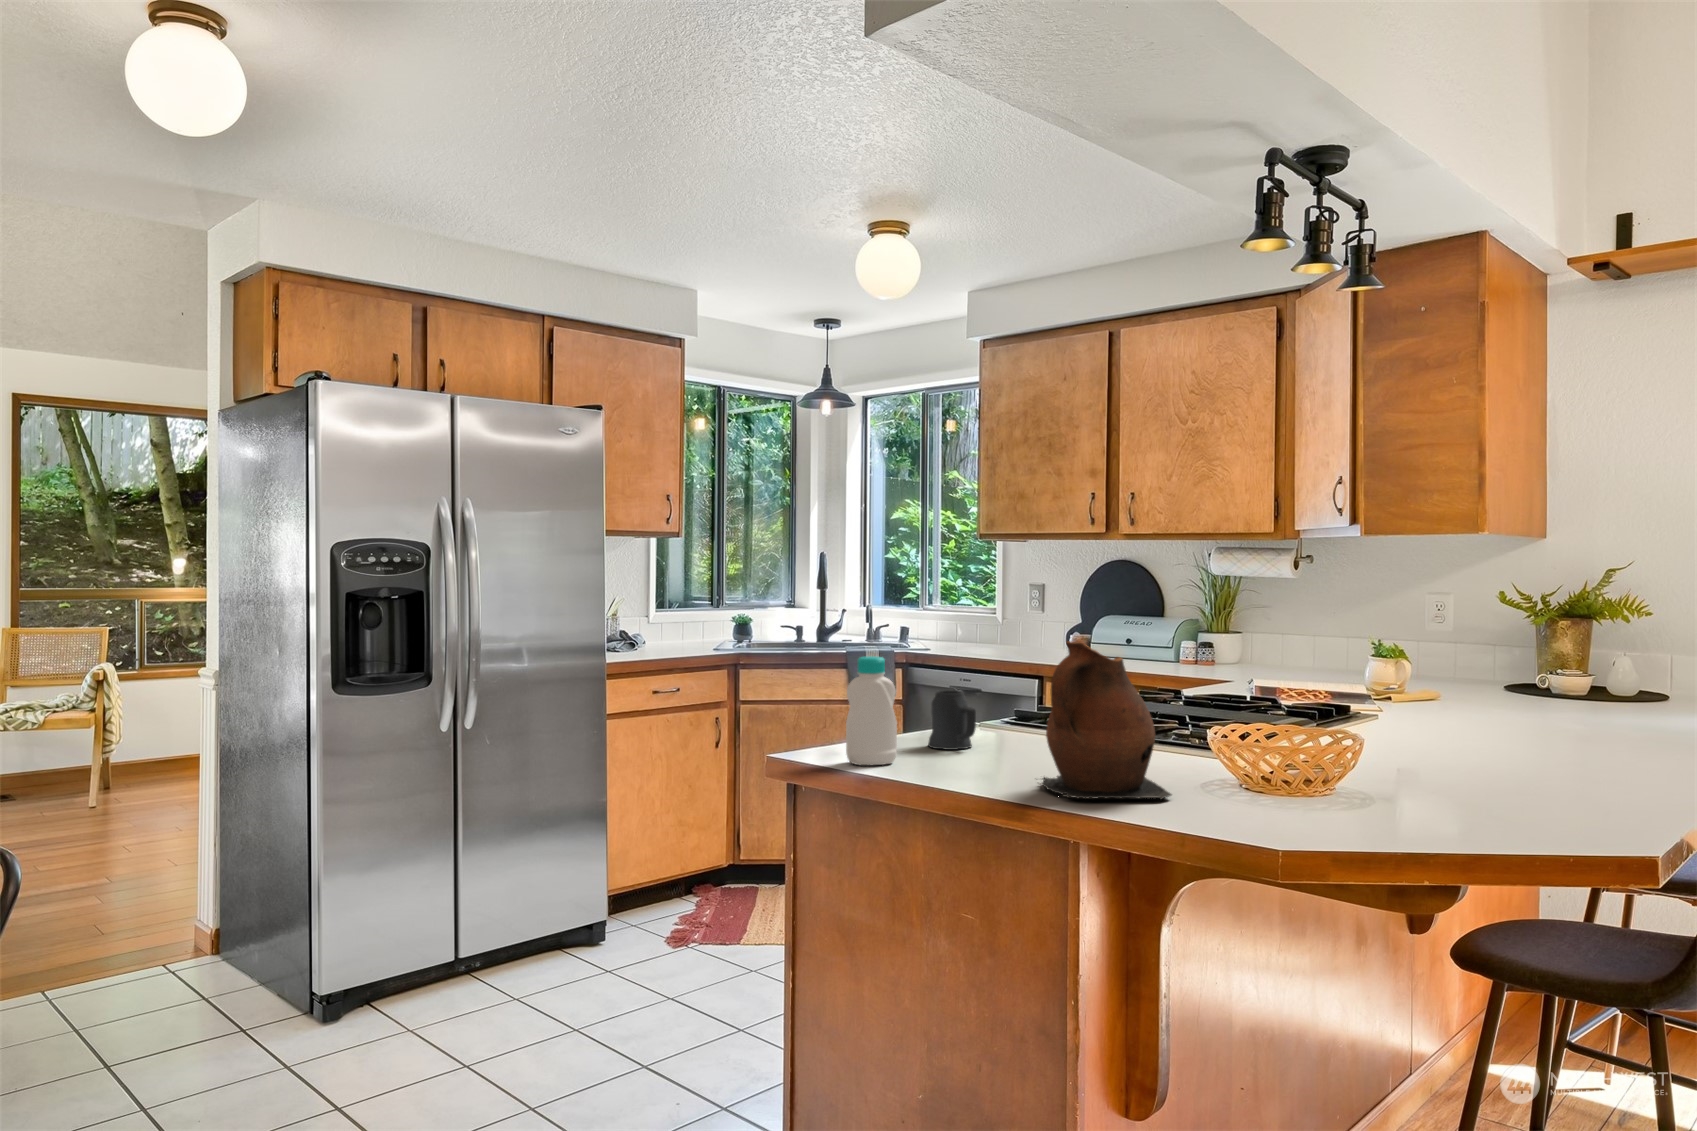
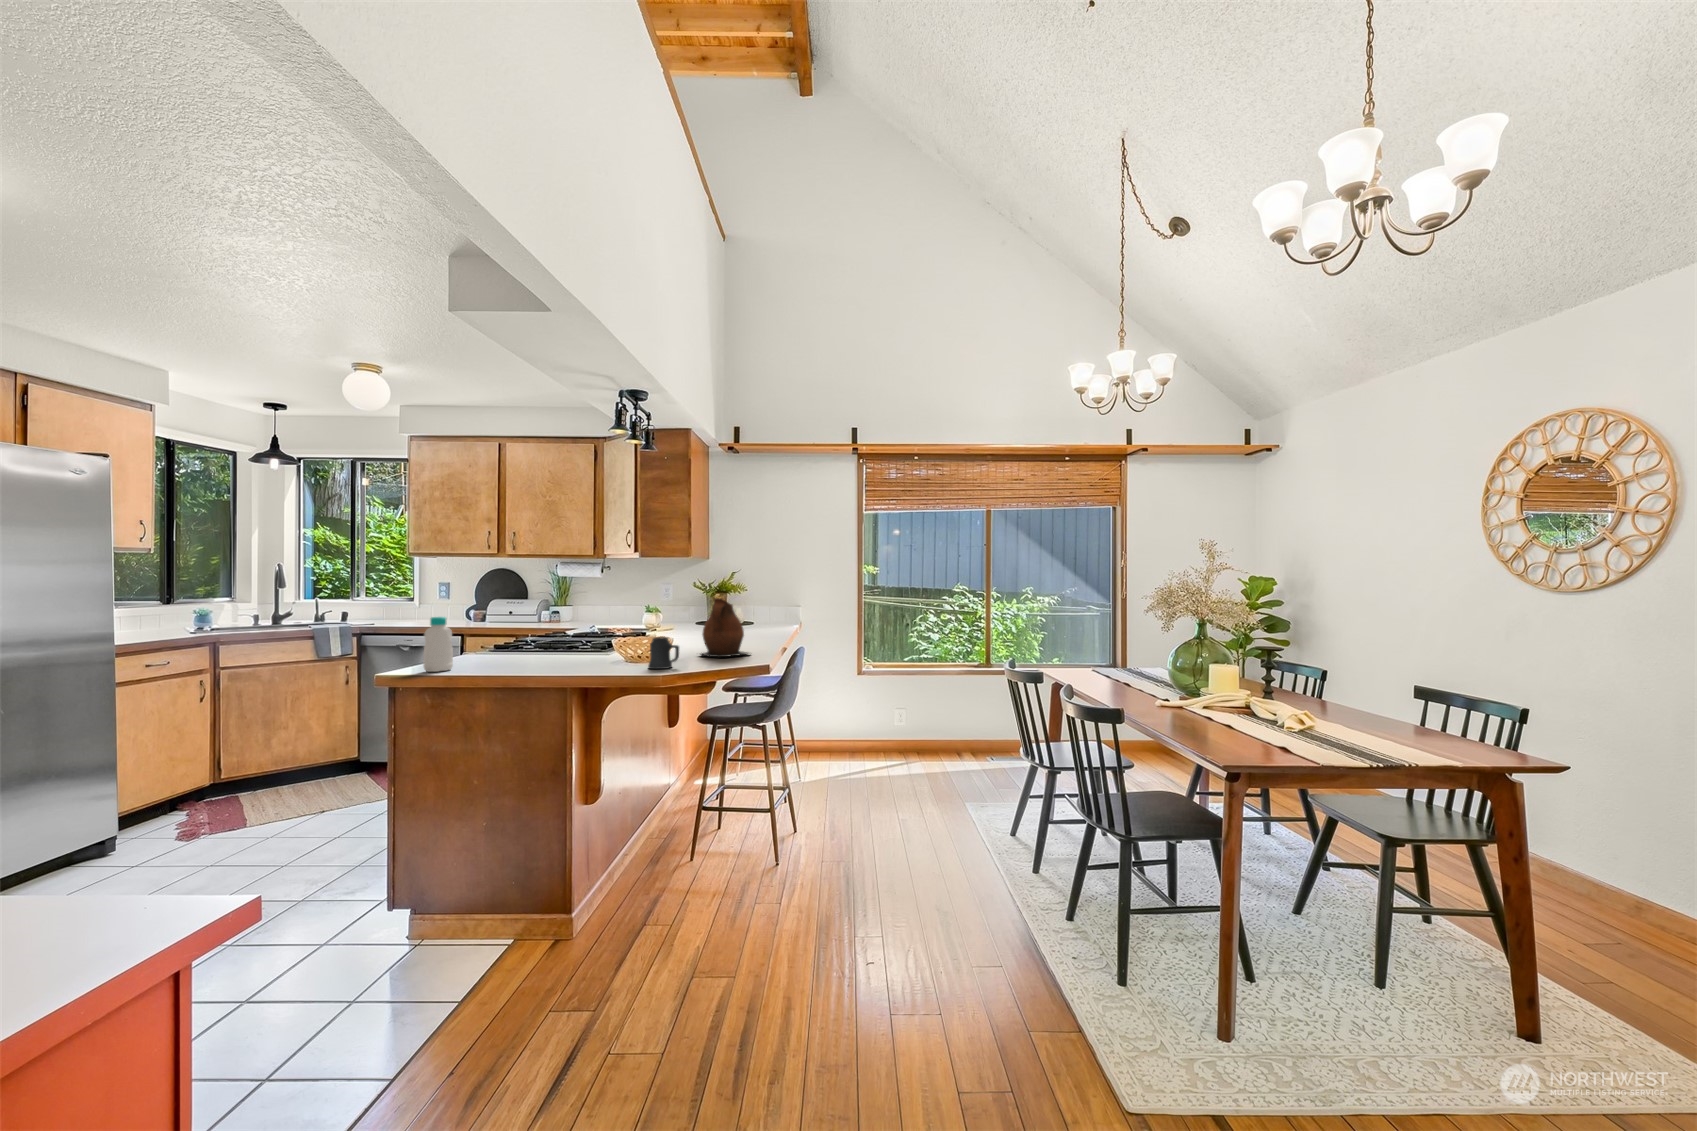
ceramic pitcher: present [1041,641,1171,800] -> present [700,598,748,657]
mug: present [928,690,976,750] -> present [648,637,679,669]

